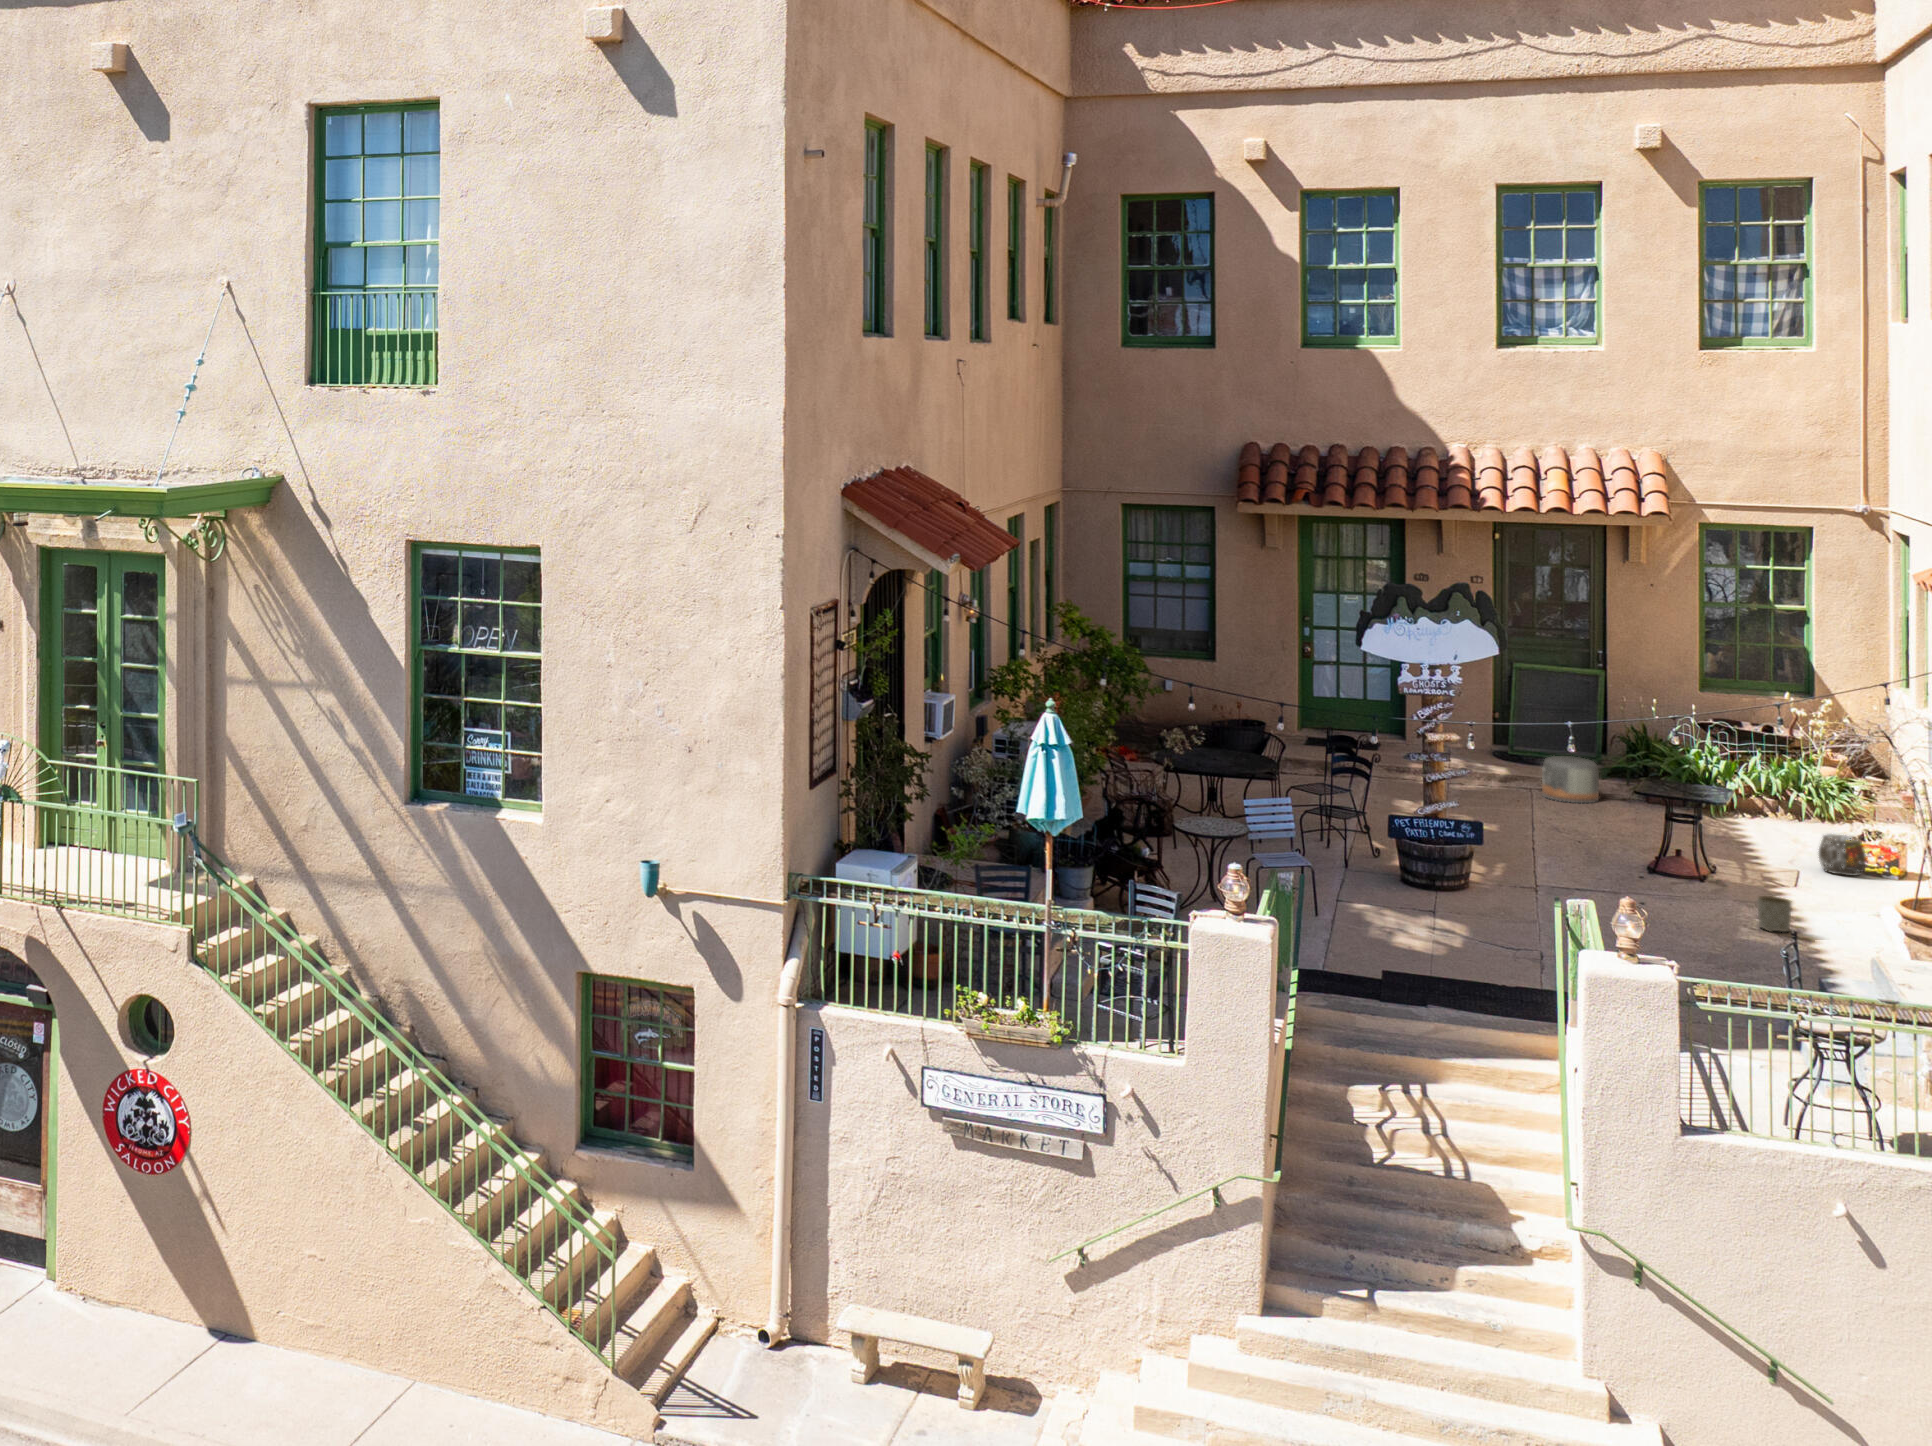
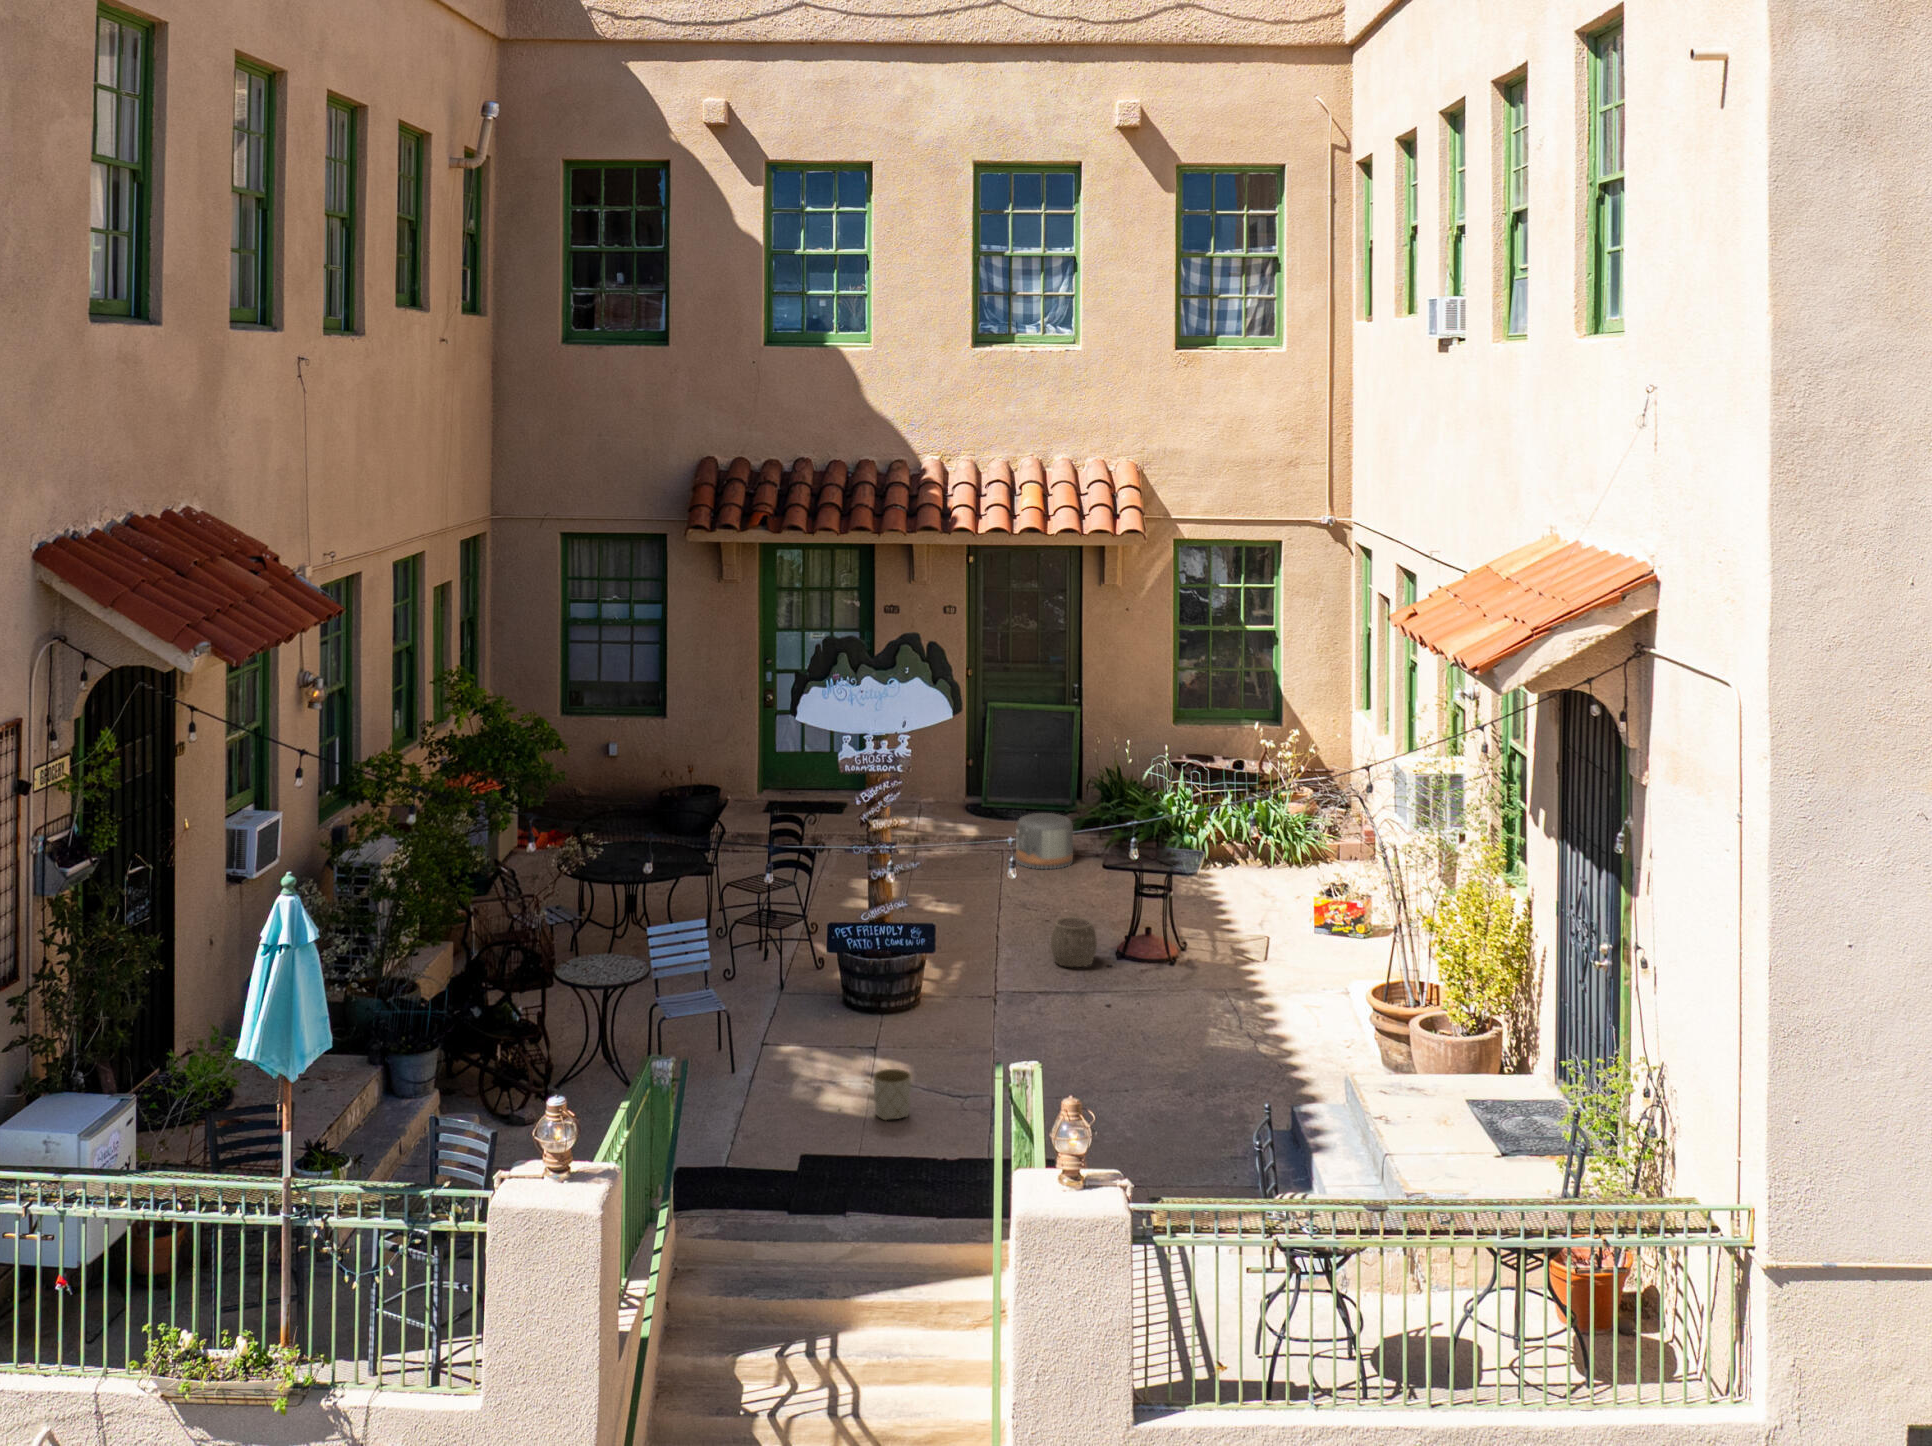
woven basket: present [1819,835,1866,876] -> present [1051,917,1097,968]
planter: present [1757,896,1792,932] -> present [873,1069,911,1120]

